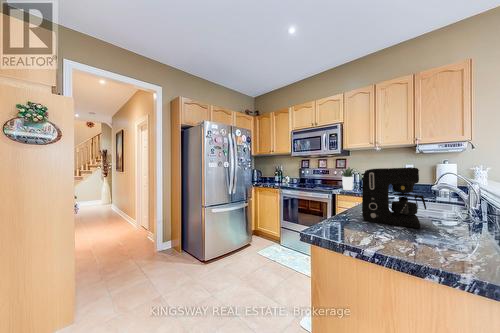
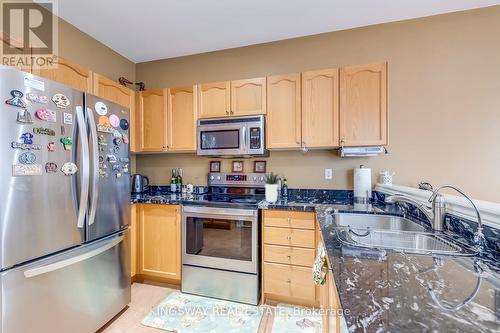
coffee maker: present [362,167,426,228] -> none [344,179,450,284]

